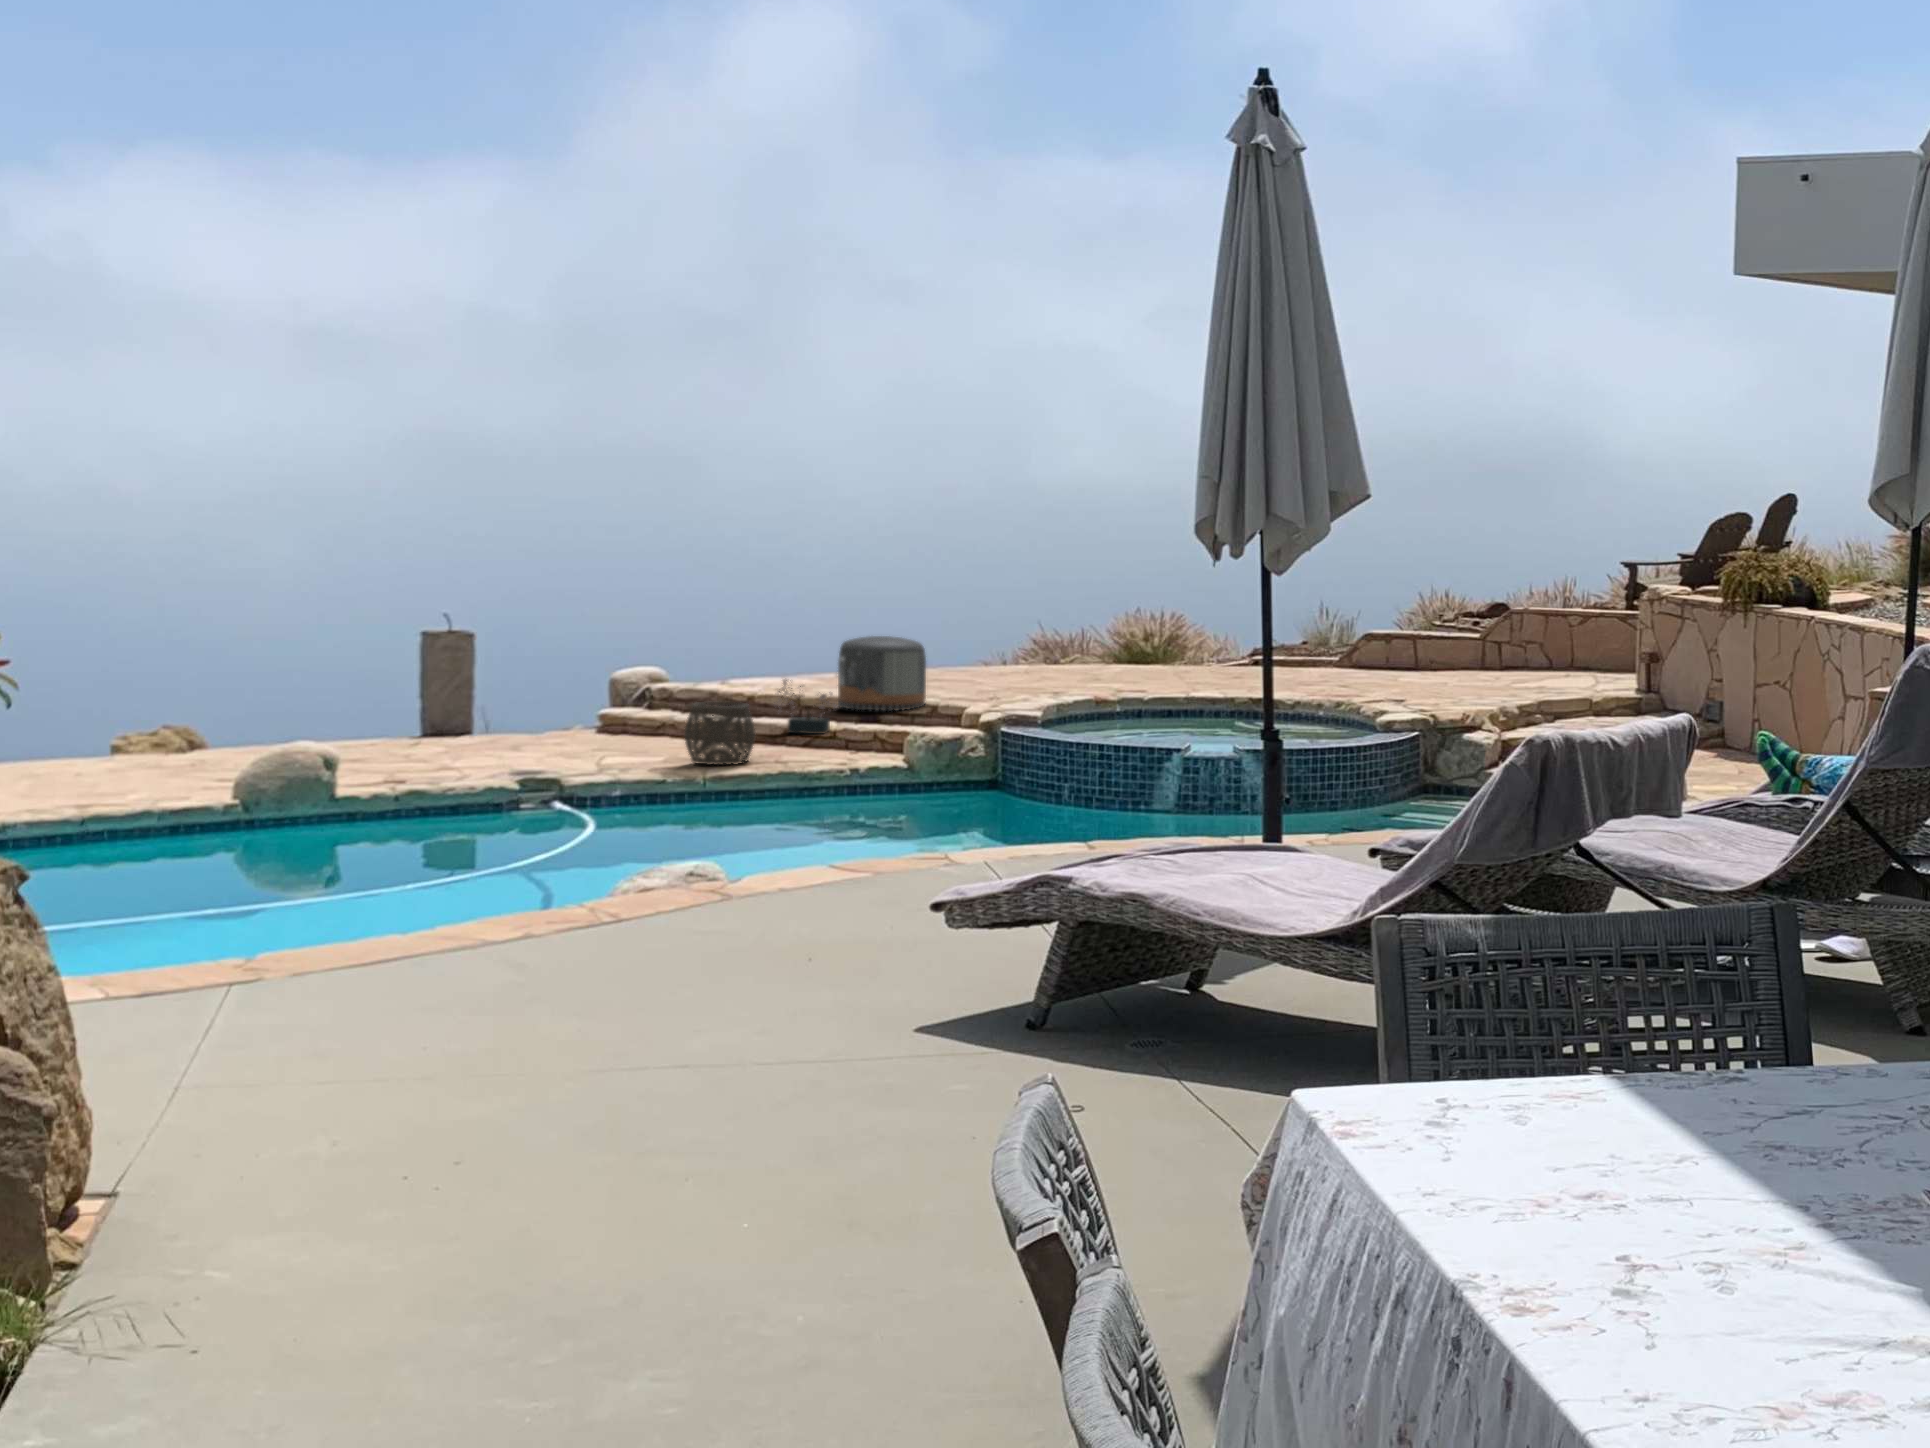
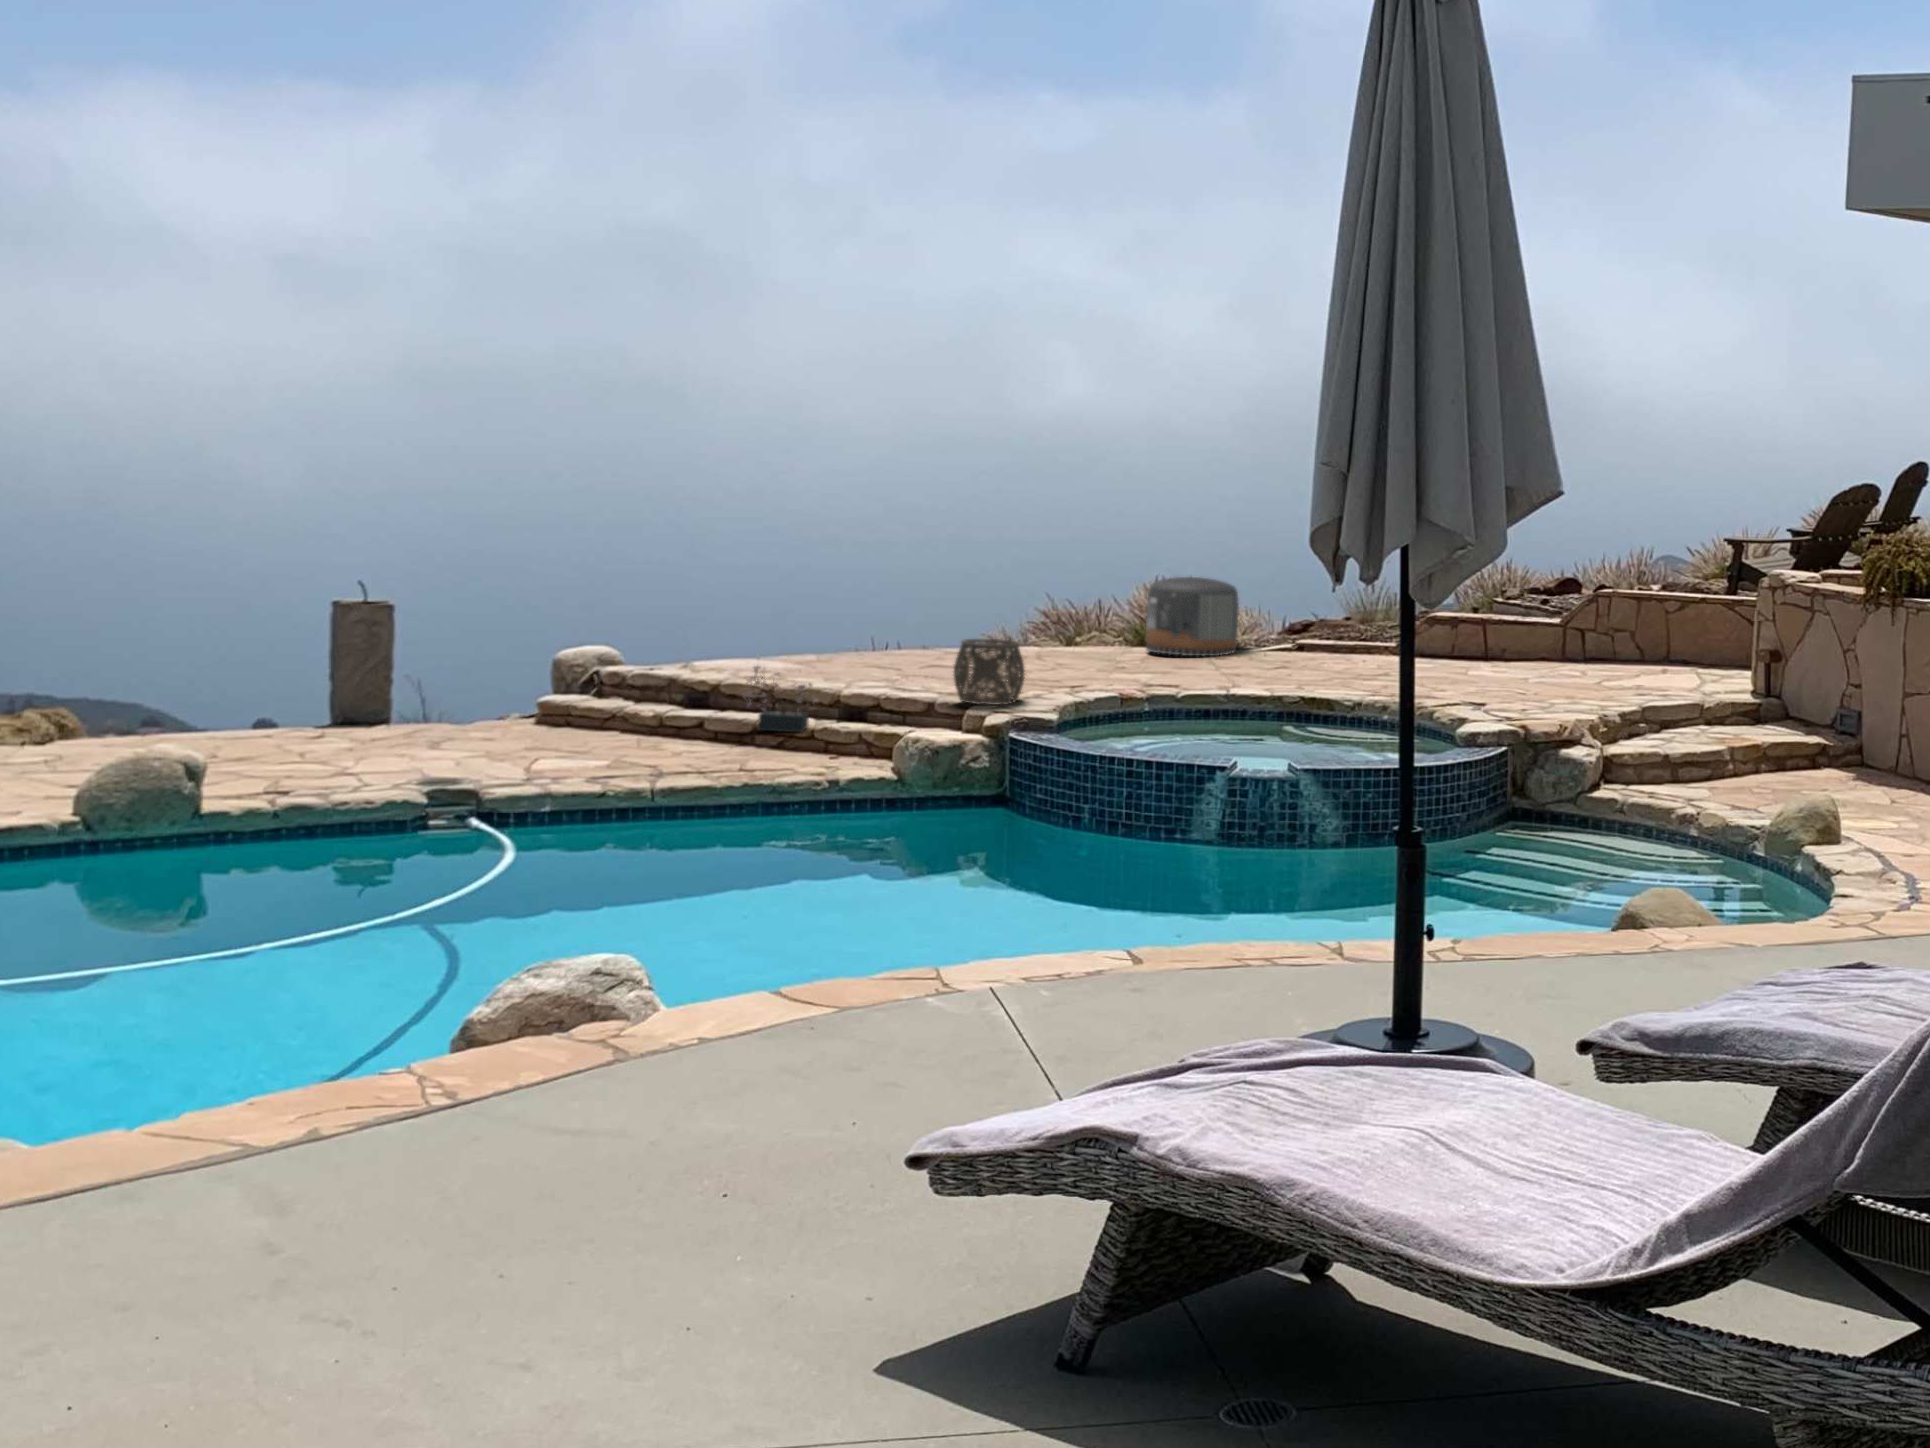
pouf: present [838,636,926,711] -> present [1146,577,1239,656]
woven basket: present [685,702,755,765] -> present [953,639,1025,705]

